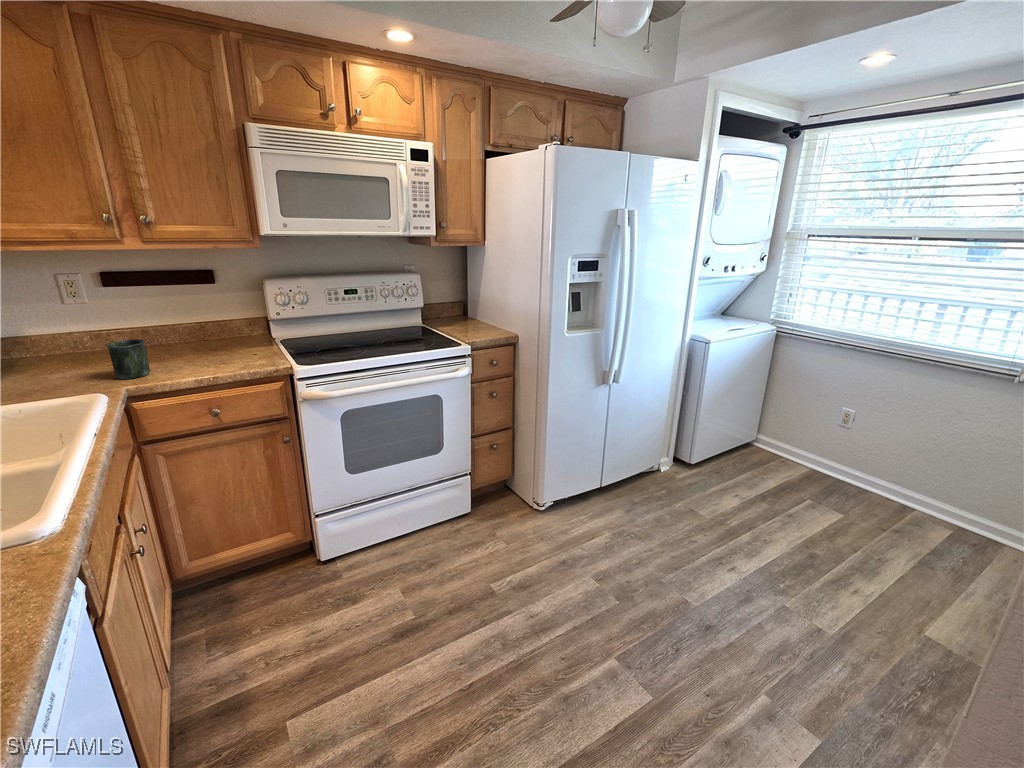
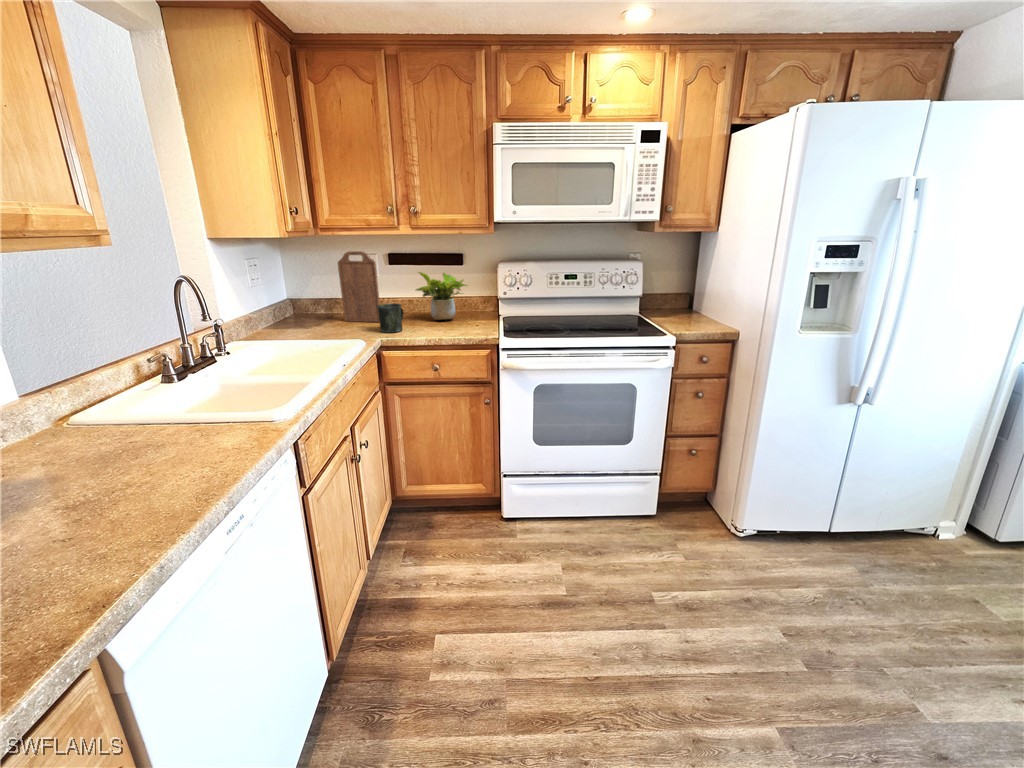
cutting board: none [14,272,105,368] -> present [338,251,380,322]
potted plant: none [154,294,227,353] -> present [416,272,468,320]

